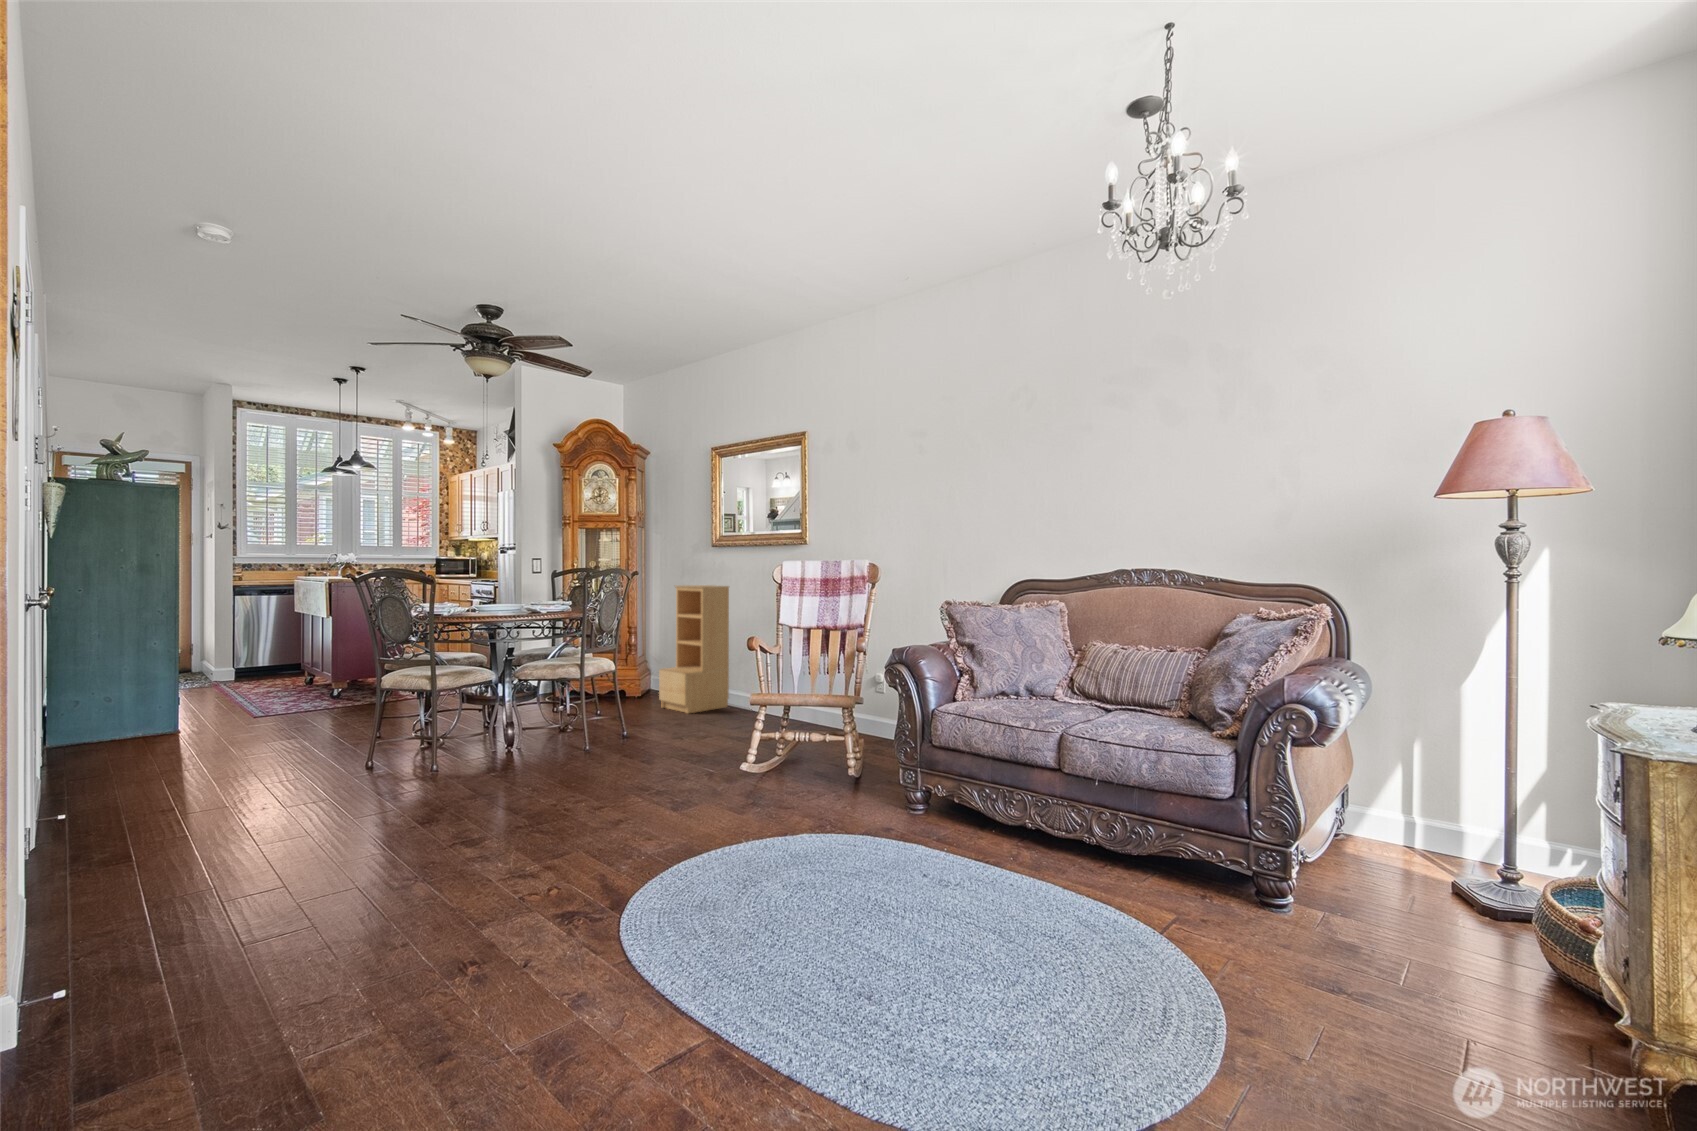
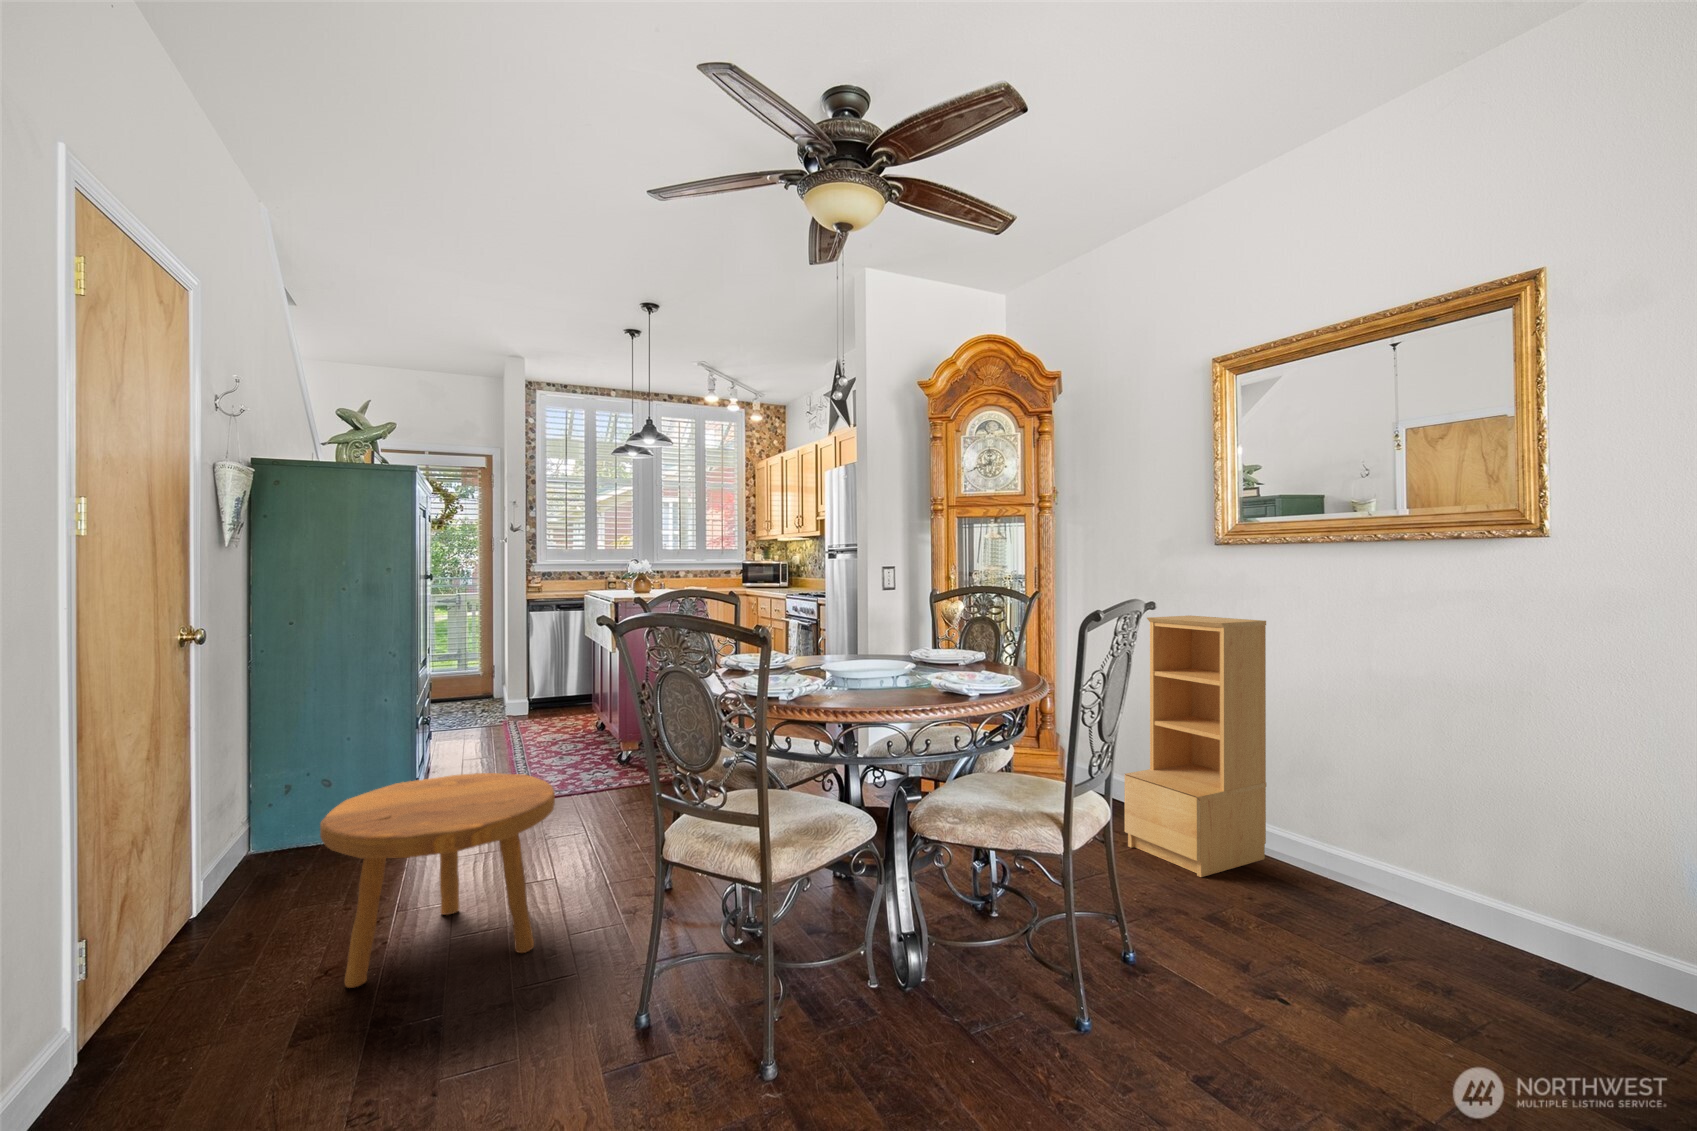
footstool: none [172,672,312,770] -> present [320,773,555,988]

